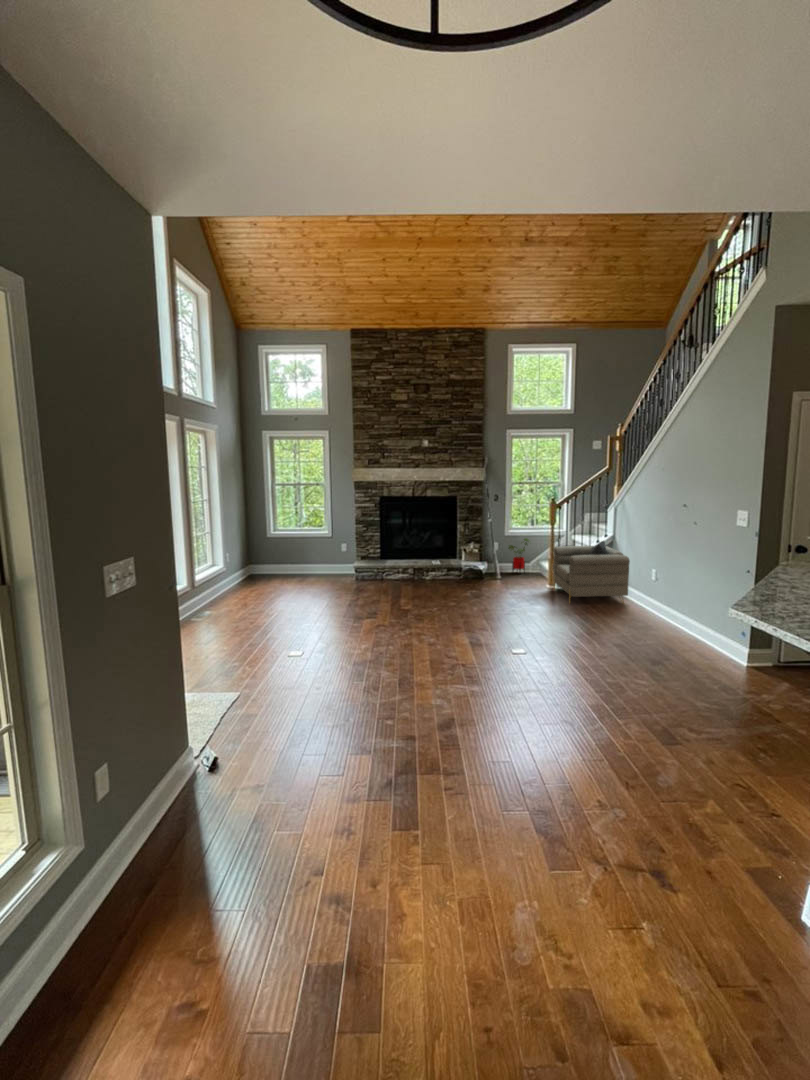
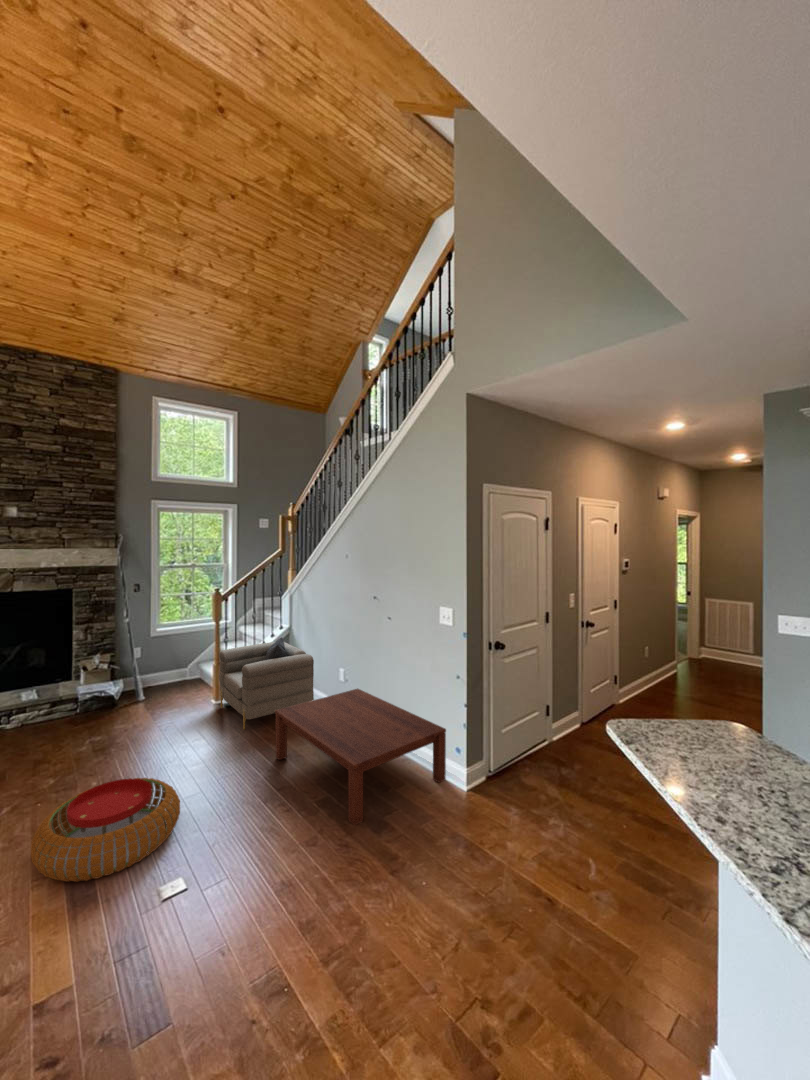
house plant: present [508,538,528,572] -> none [156,637,188,687]
coffee table: none [590,584,734,659] -> present [275,688,446,825]
pouf: none [454,603,526,643] -> present [31,778,180,882]

